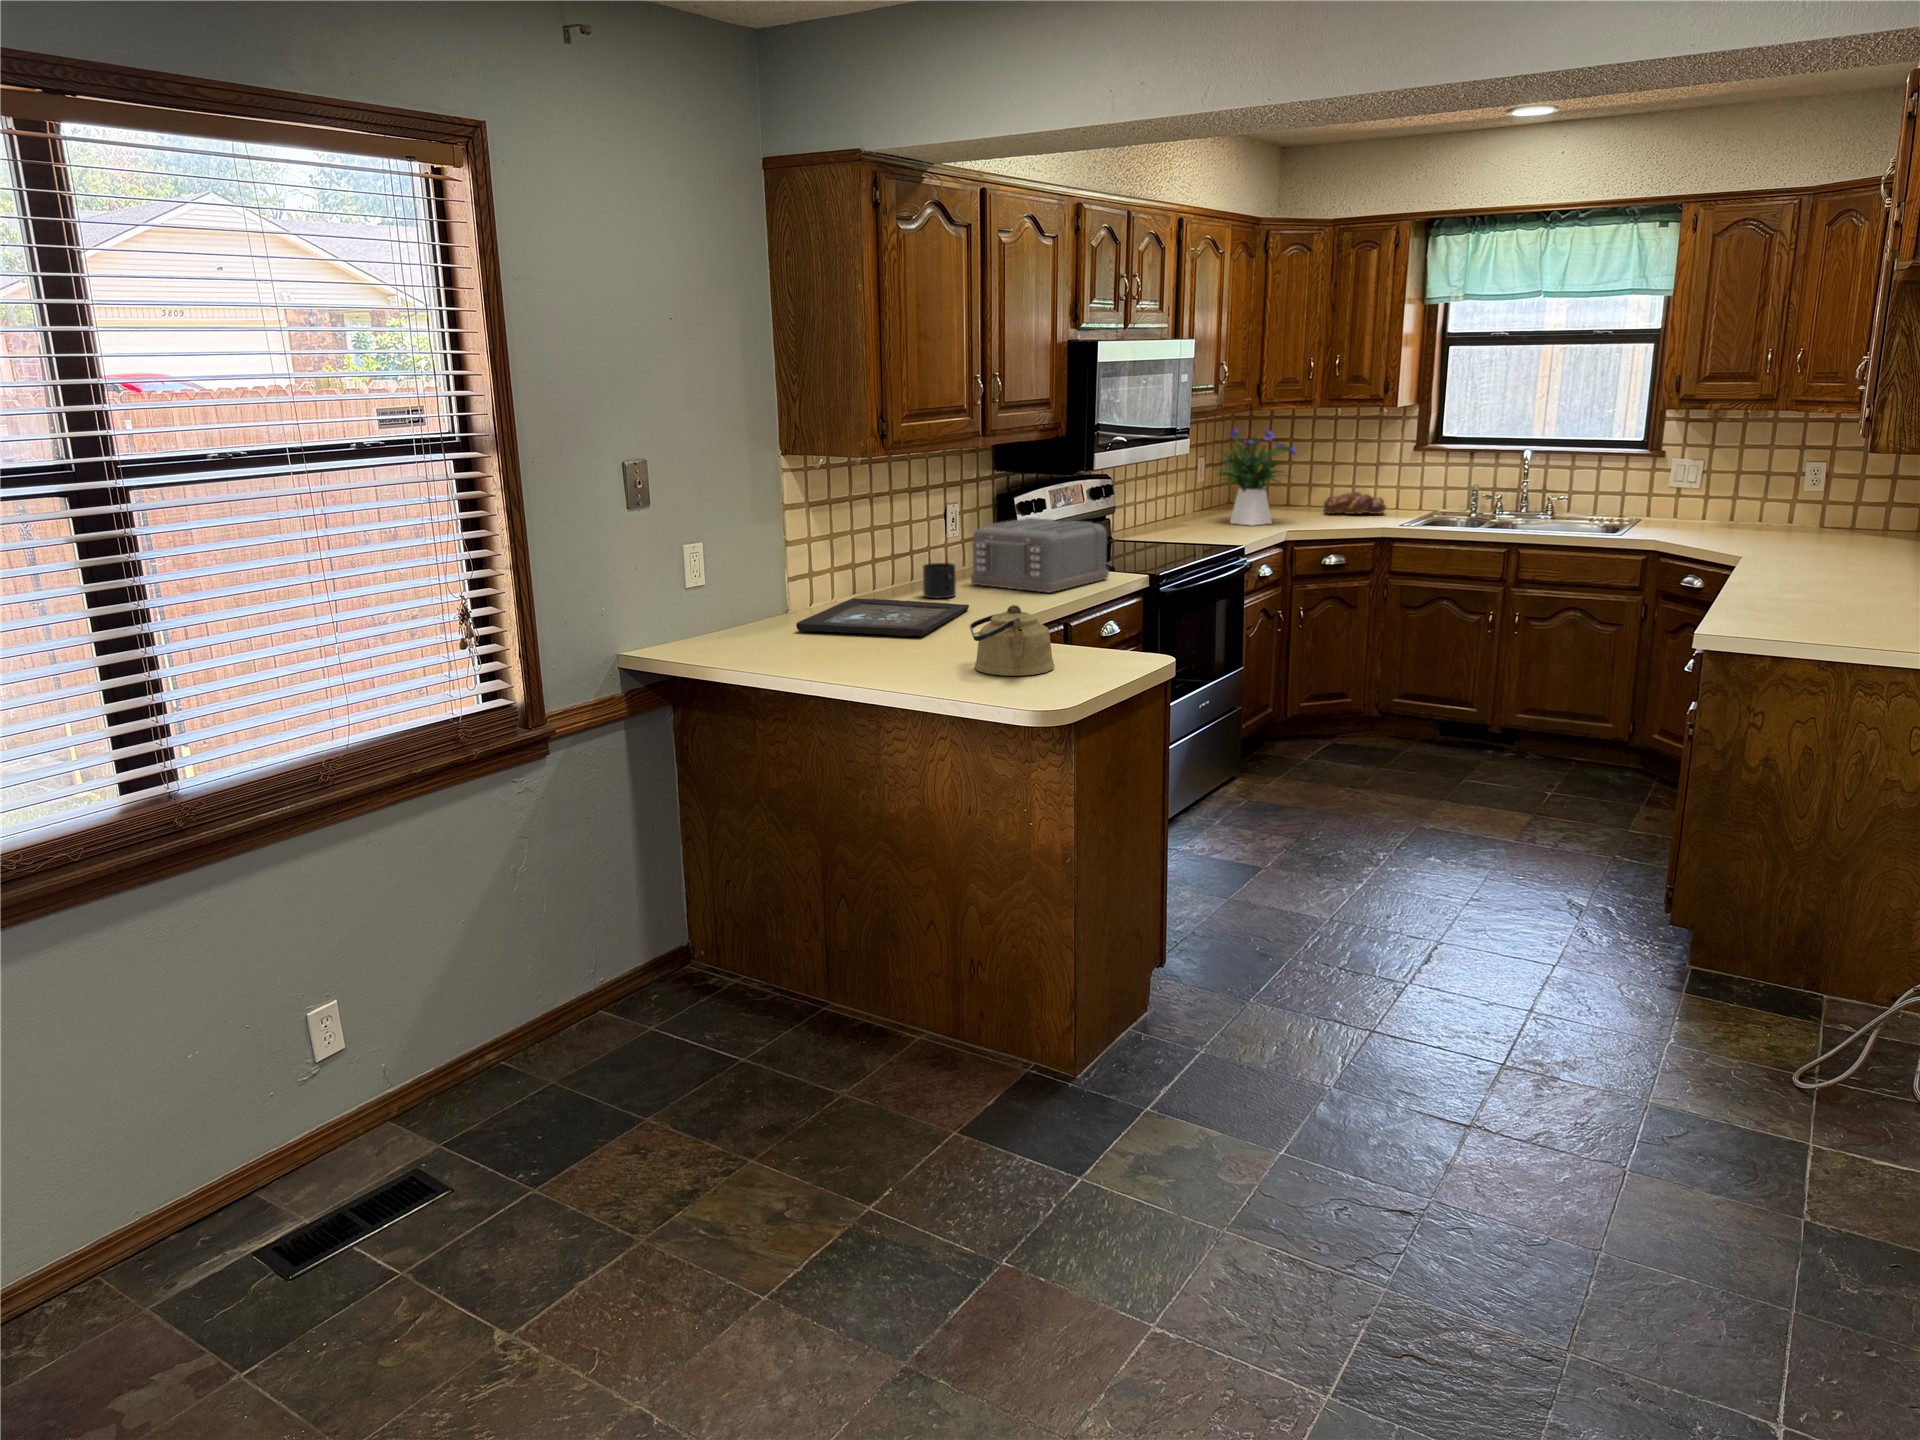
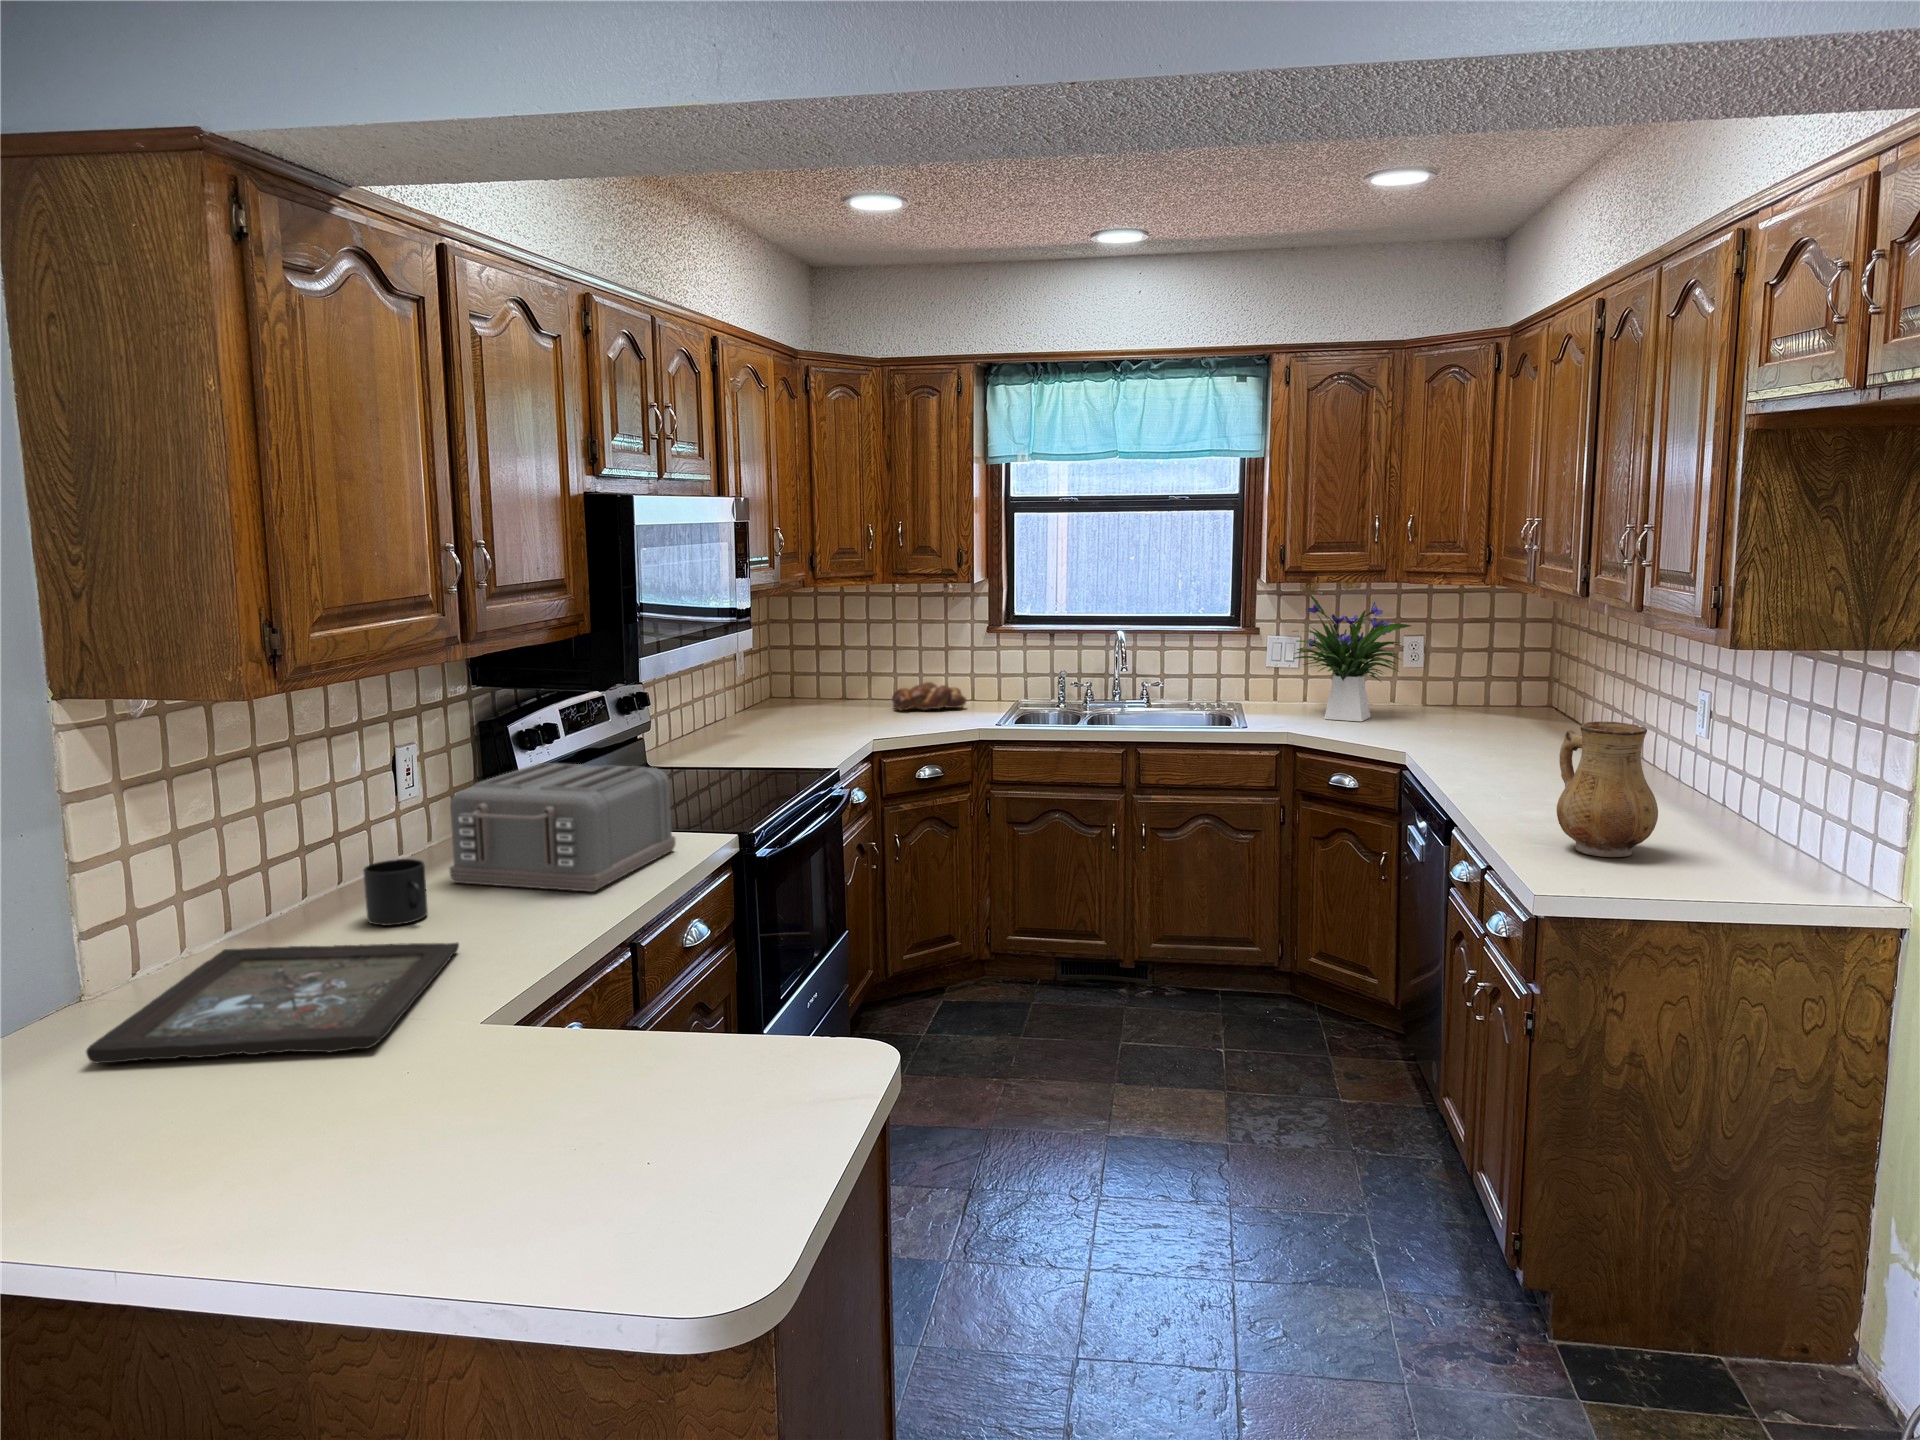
flower arrangement: present [1218,427,1296,526] -> present [1292,595,1411,721]
ceramic pitcher: none [1765,517,1848,623] -> present [1556,721,1658,857]
kettle: present [969,605,1054,676] -> none [487,1007,676,1170]

